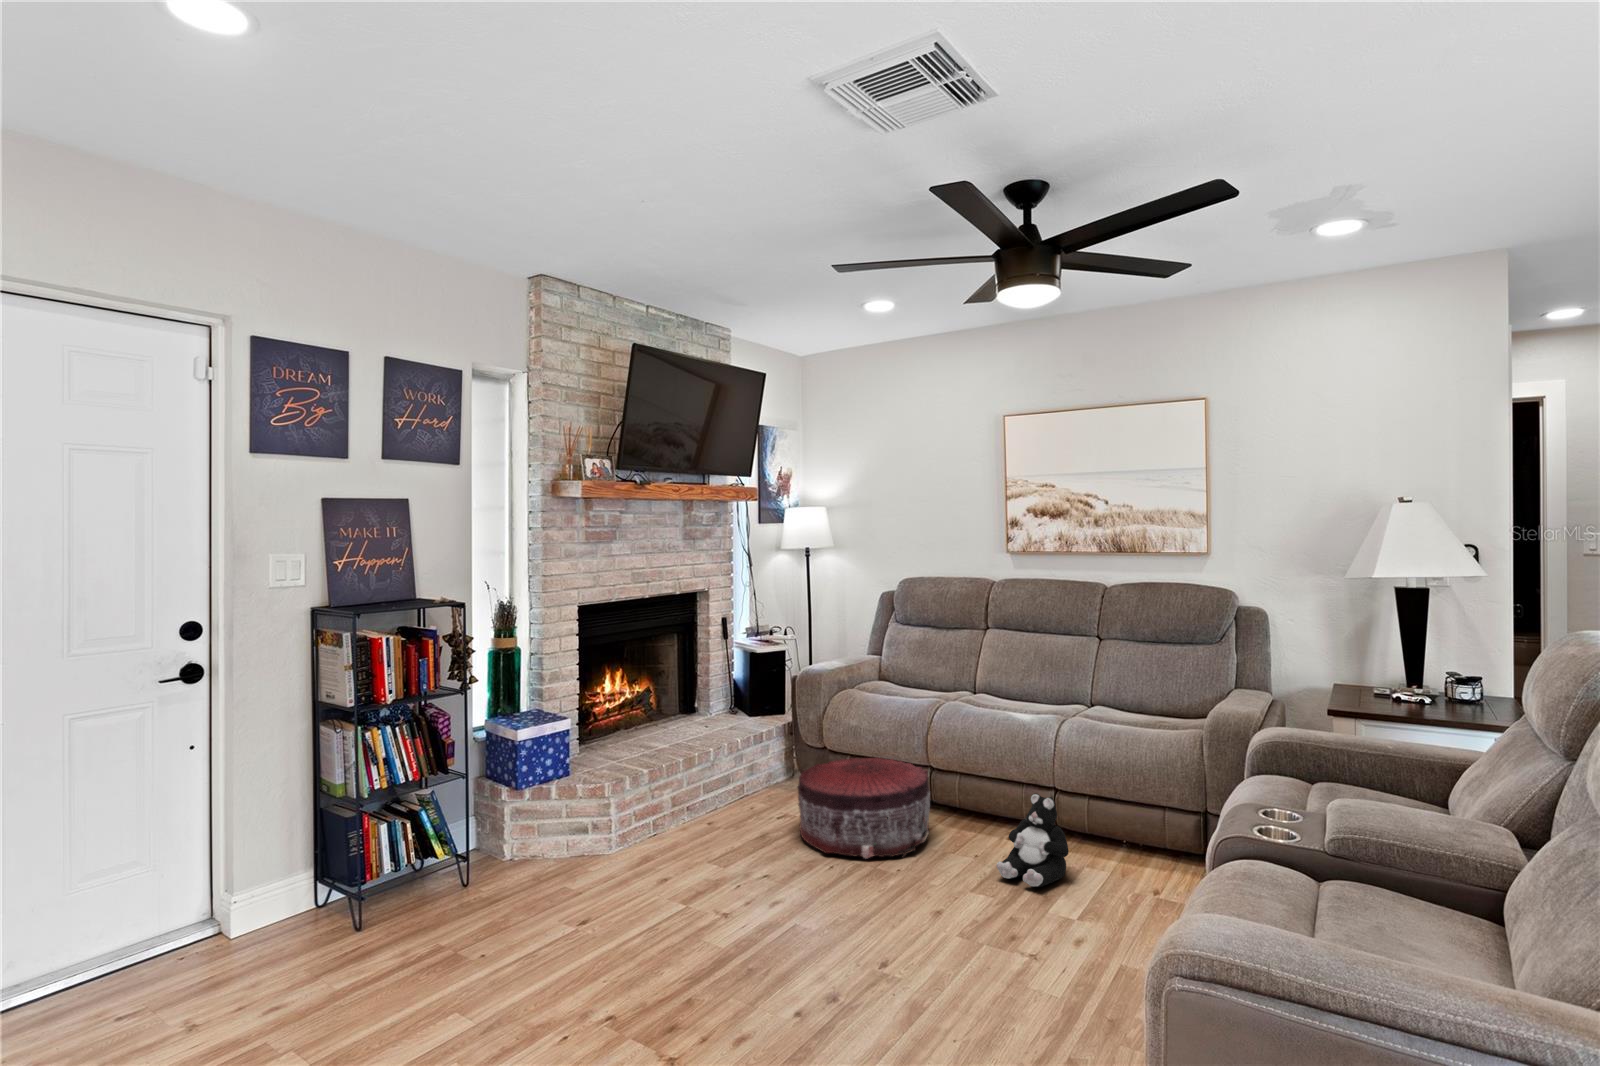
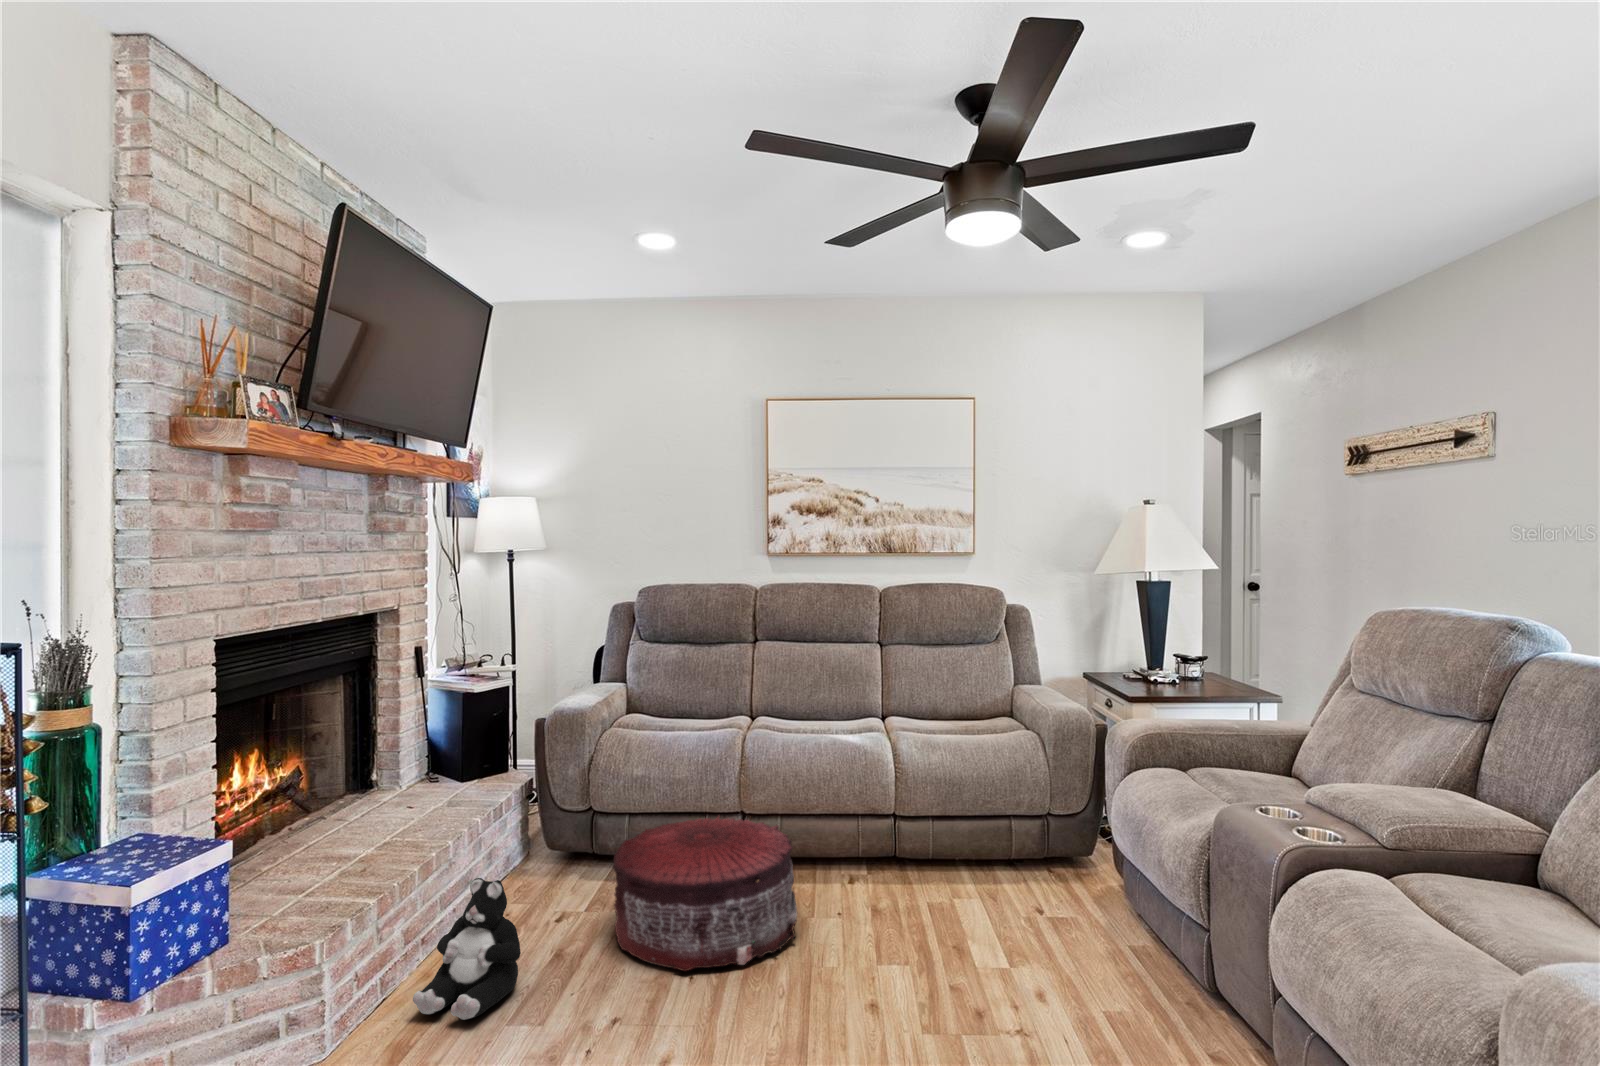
plush toy: present [997,794,1069,887] -> present [413,878,521,1020]

